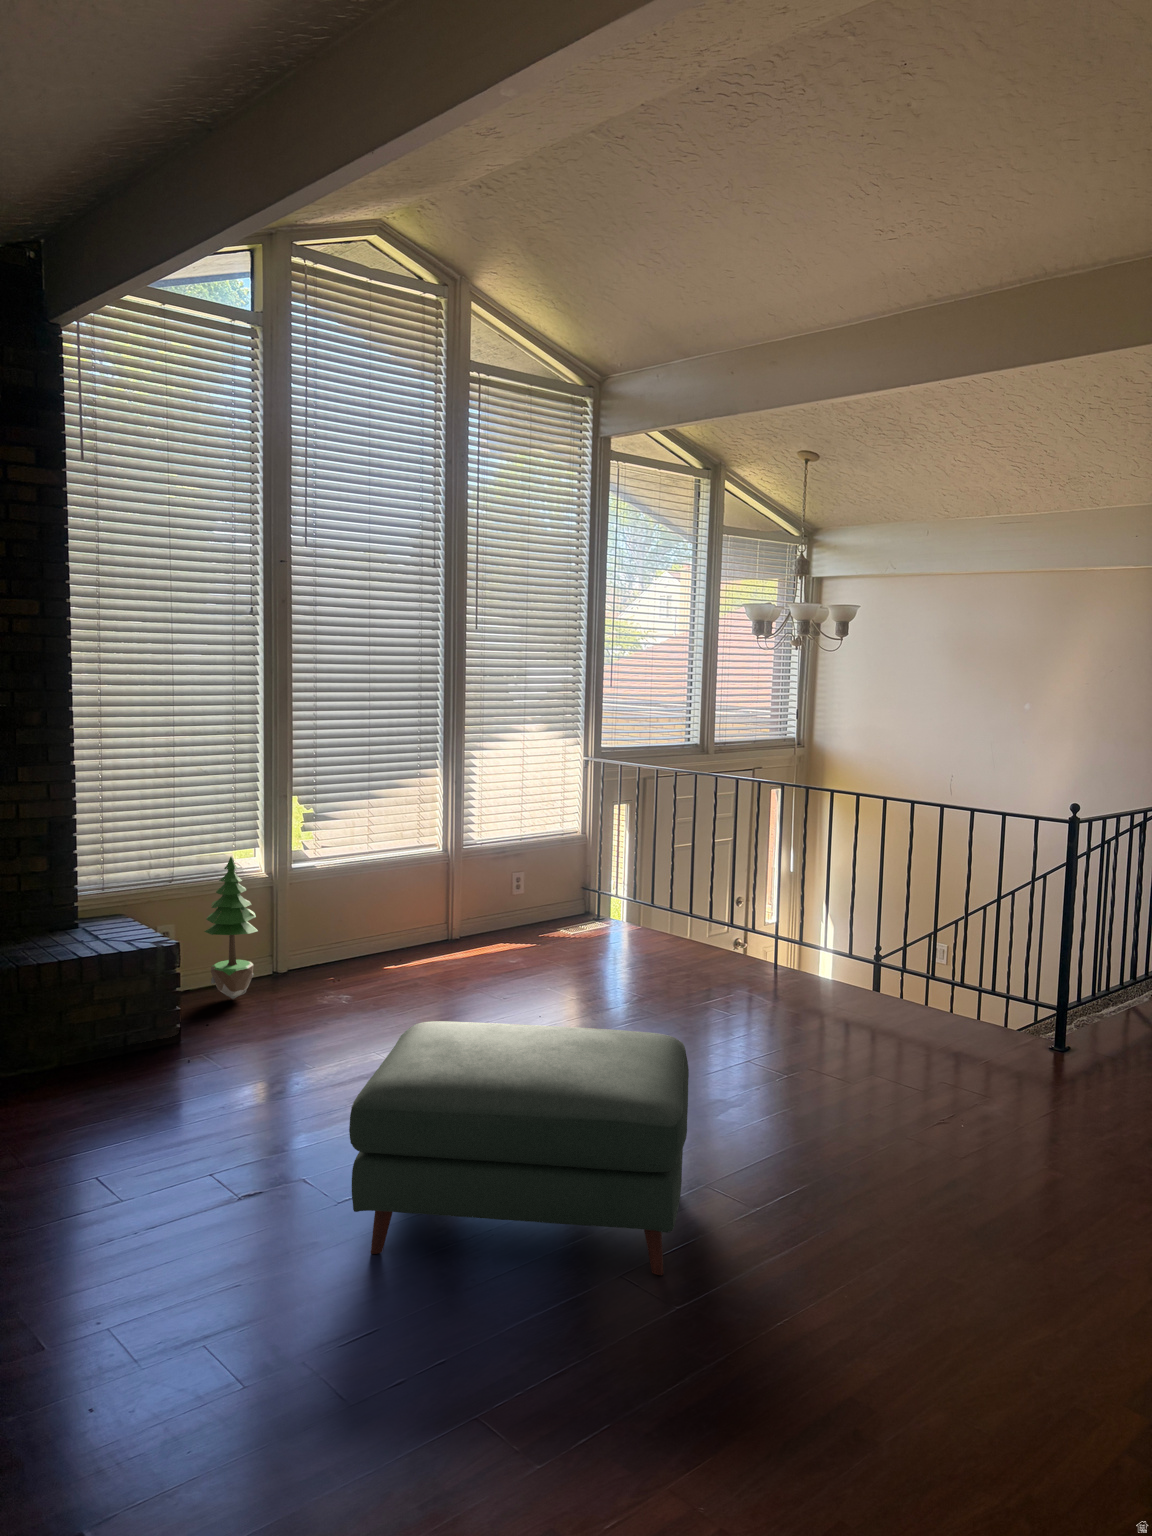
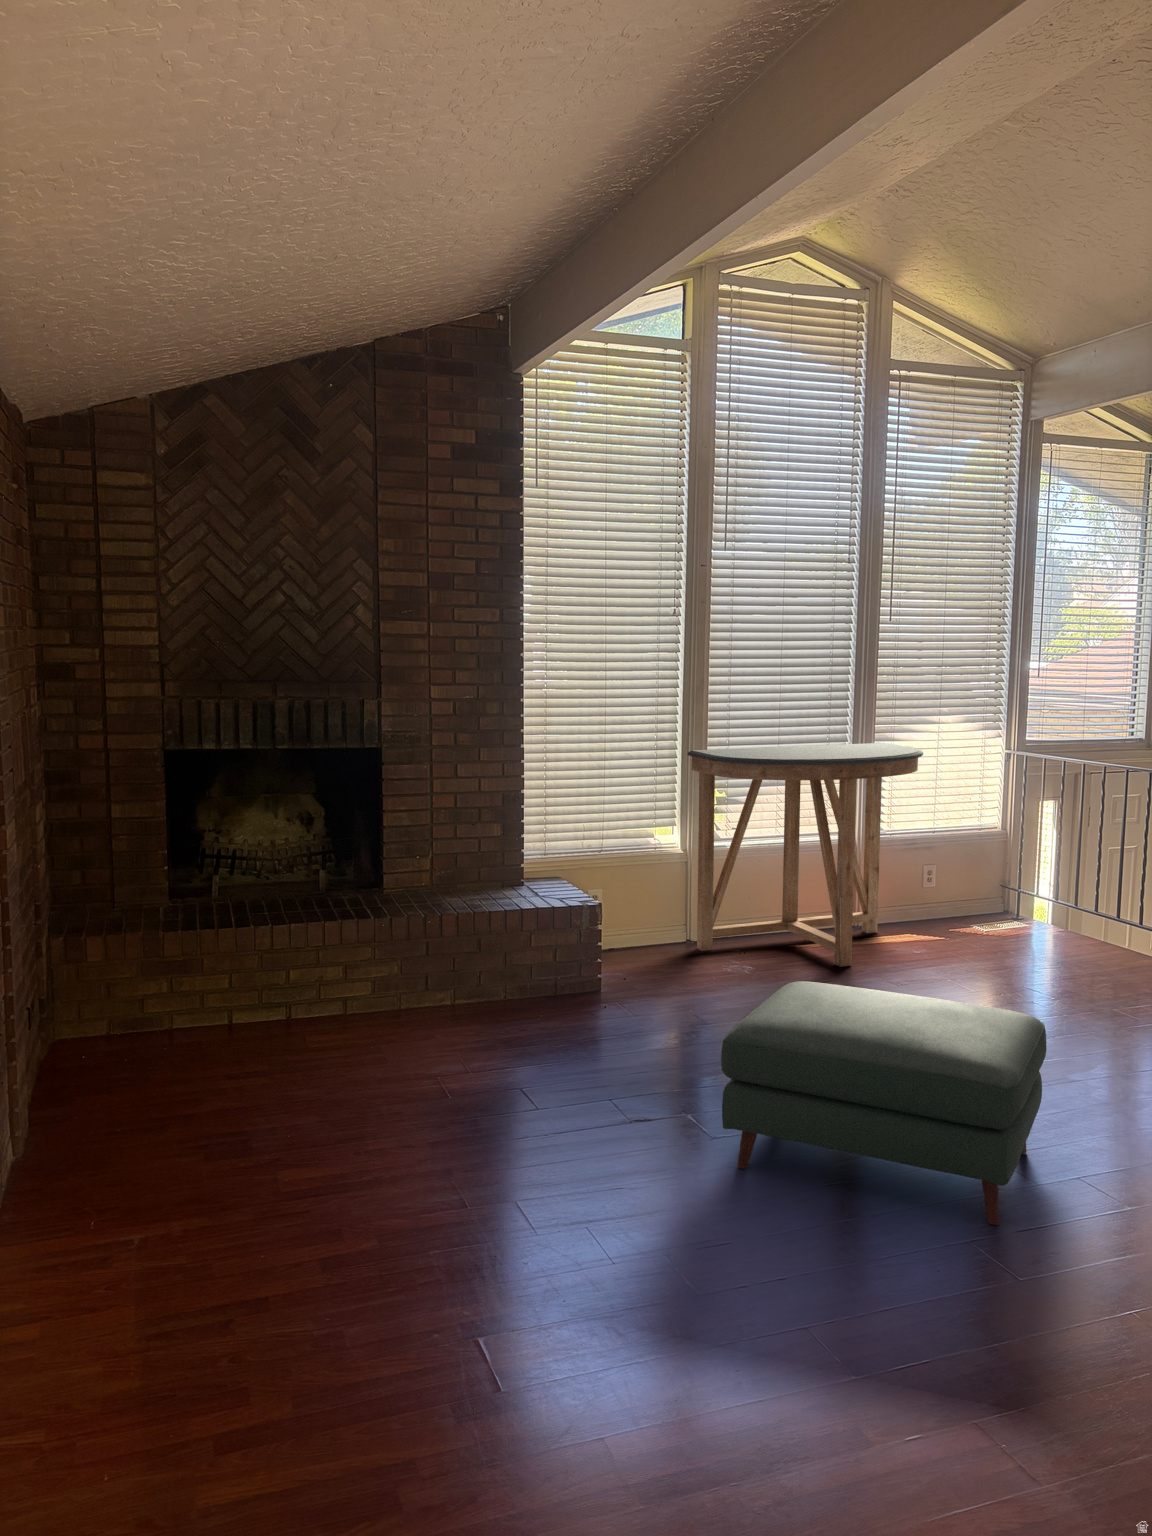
console table: none [270,752,515,987] -> present [688,743,923,967]
potted tree: present [204,857,258,999] -> none [626,831,672,960]

